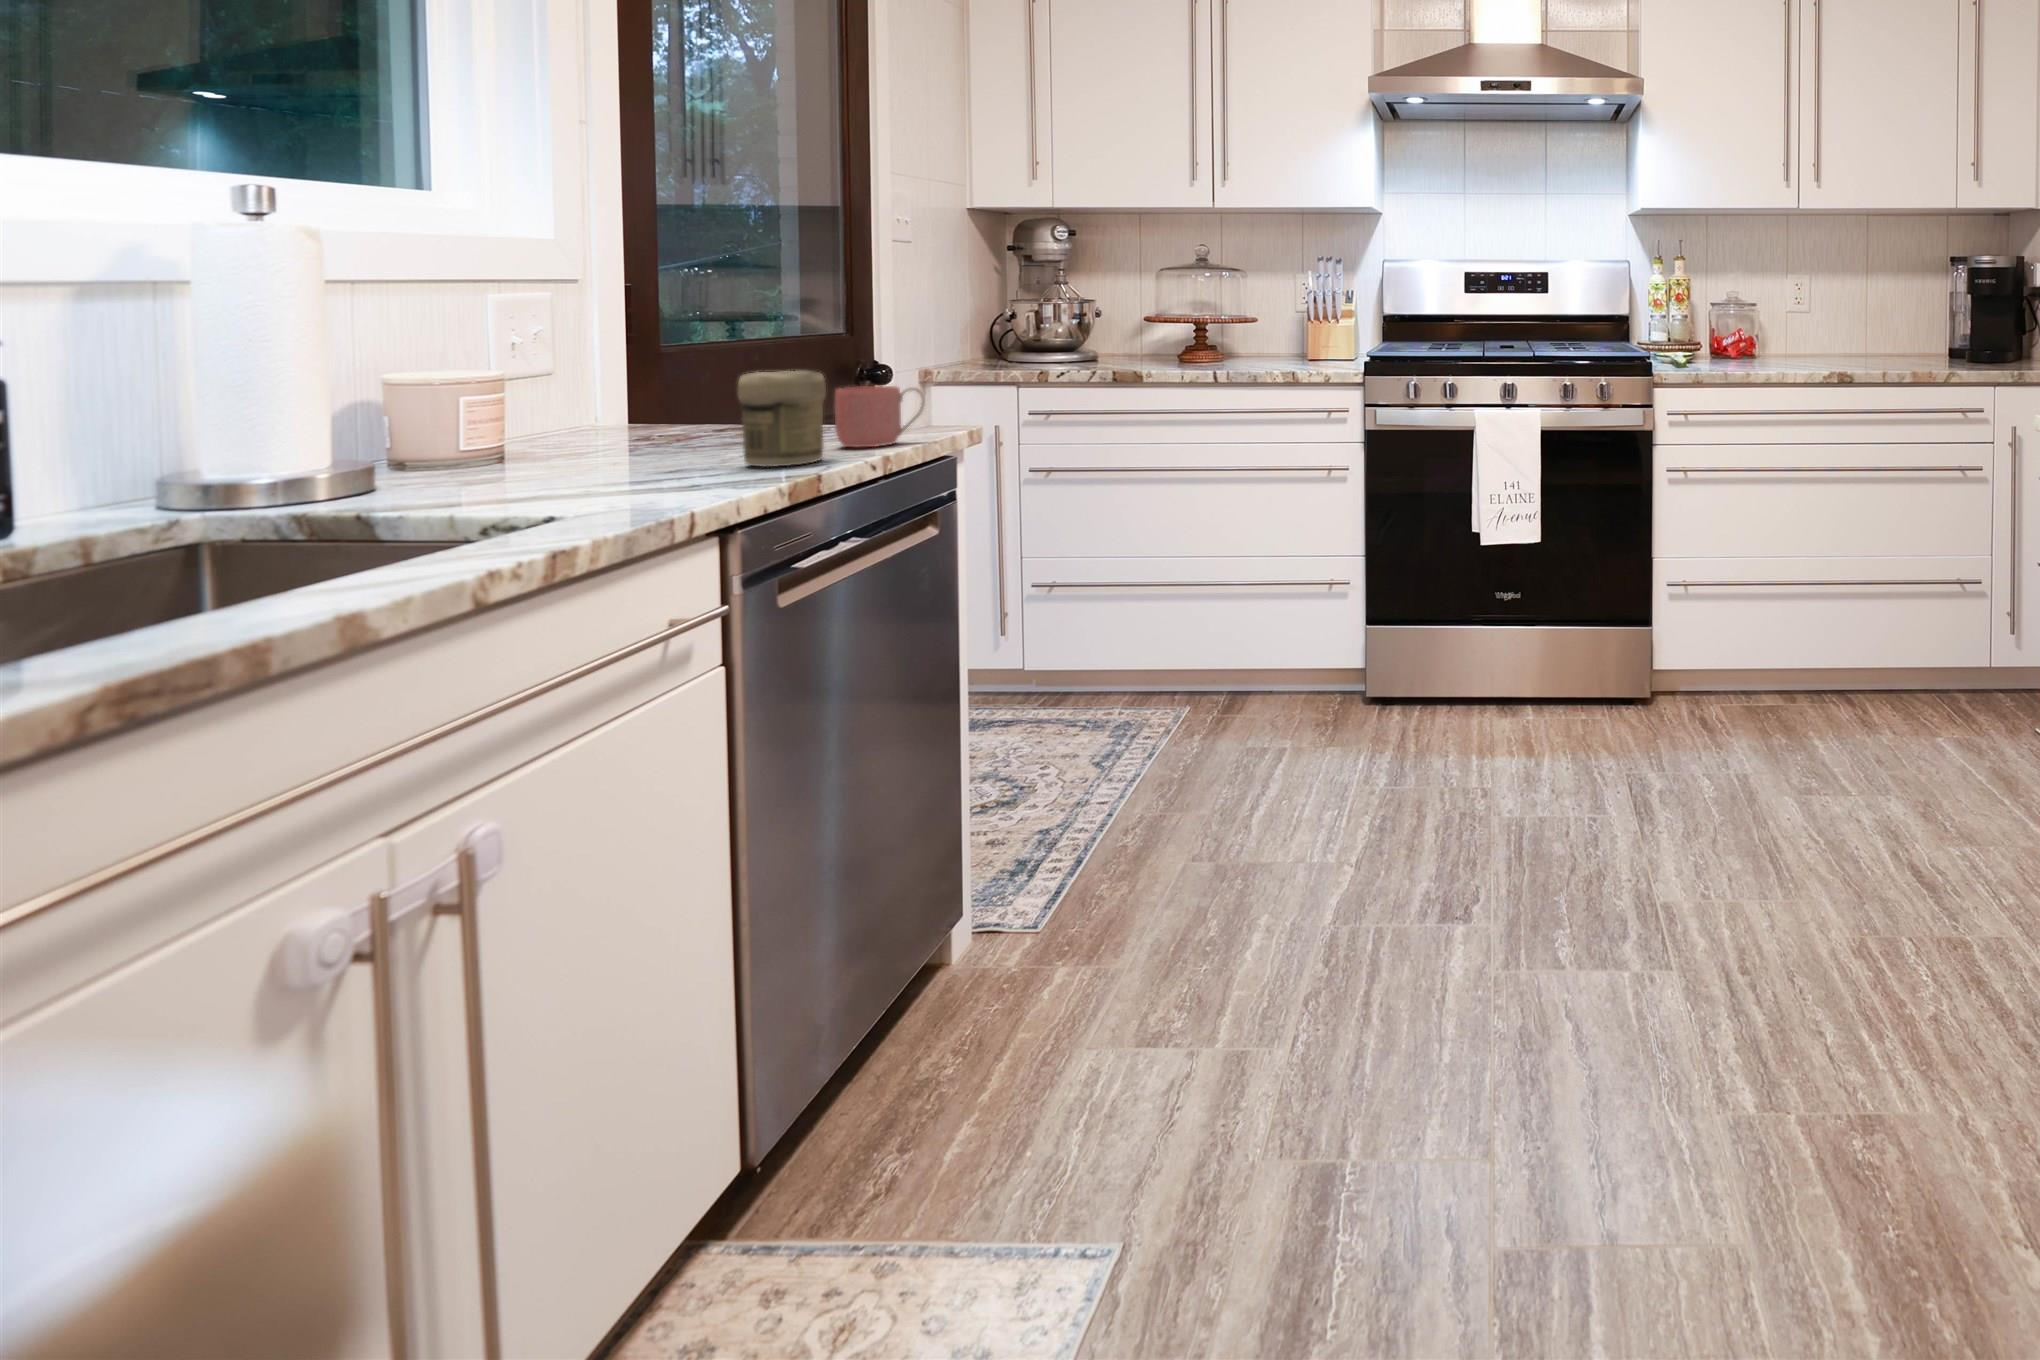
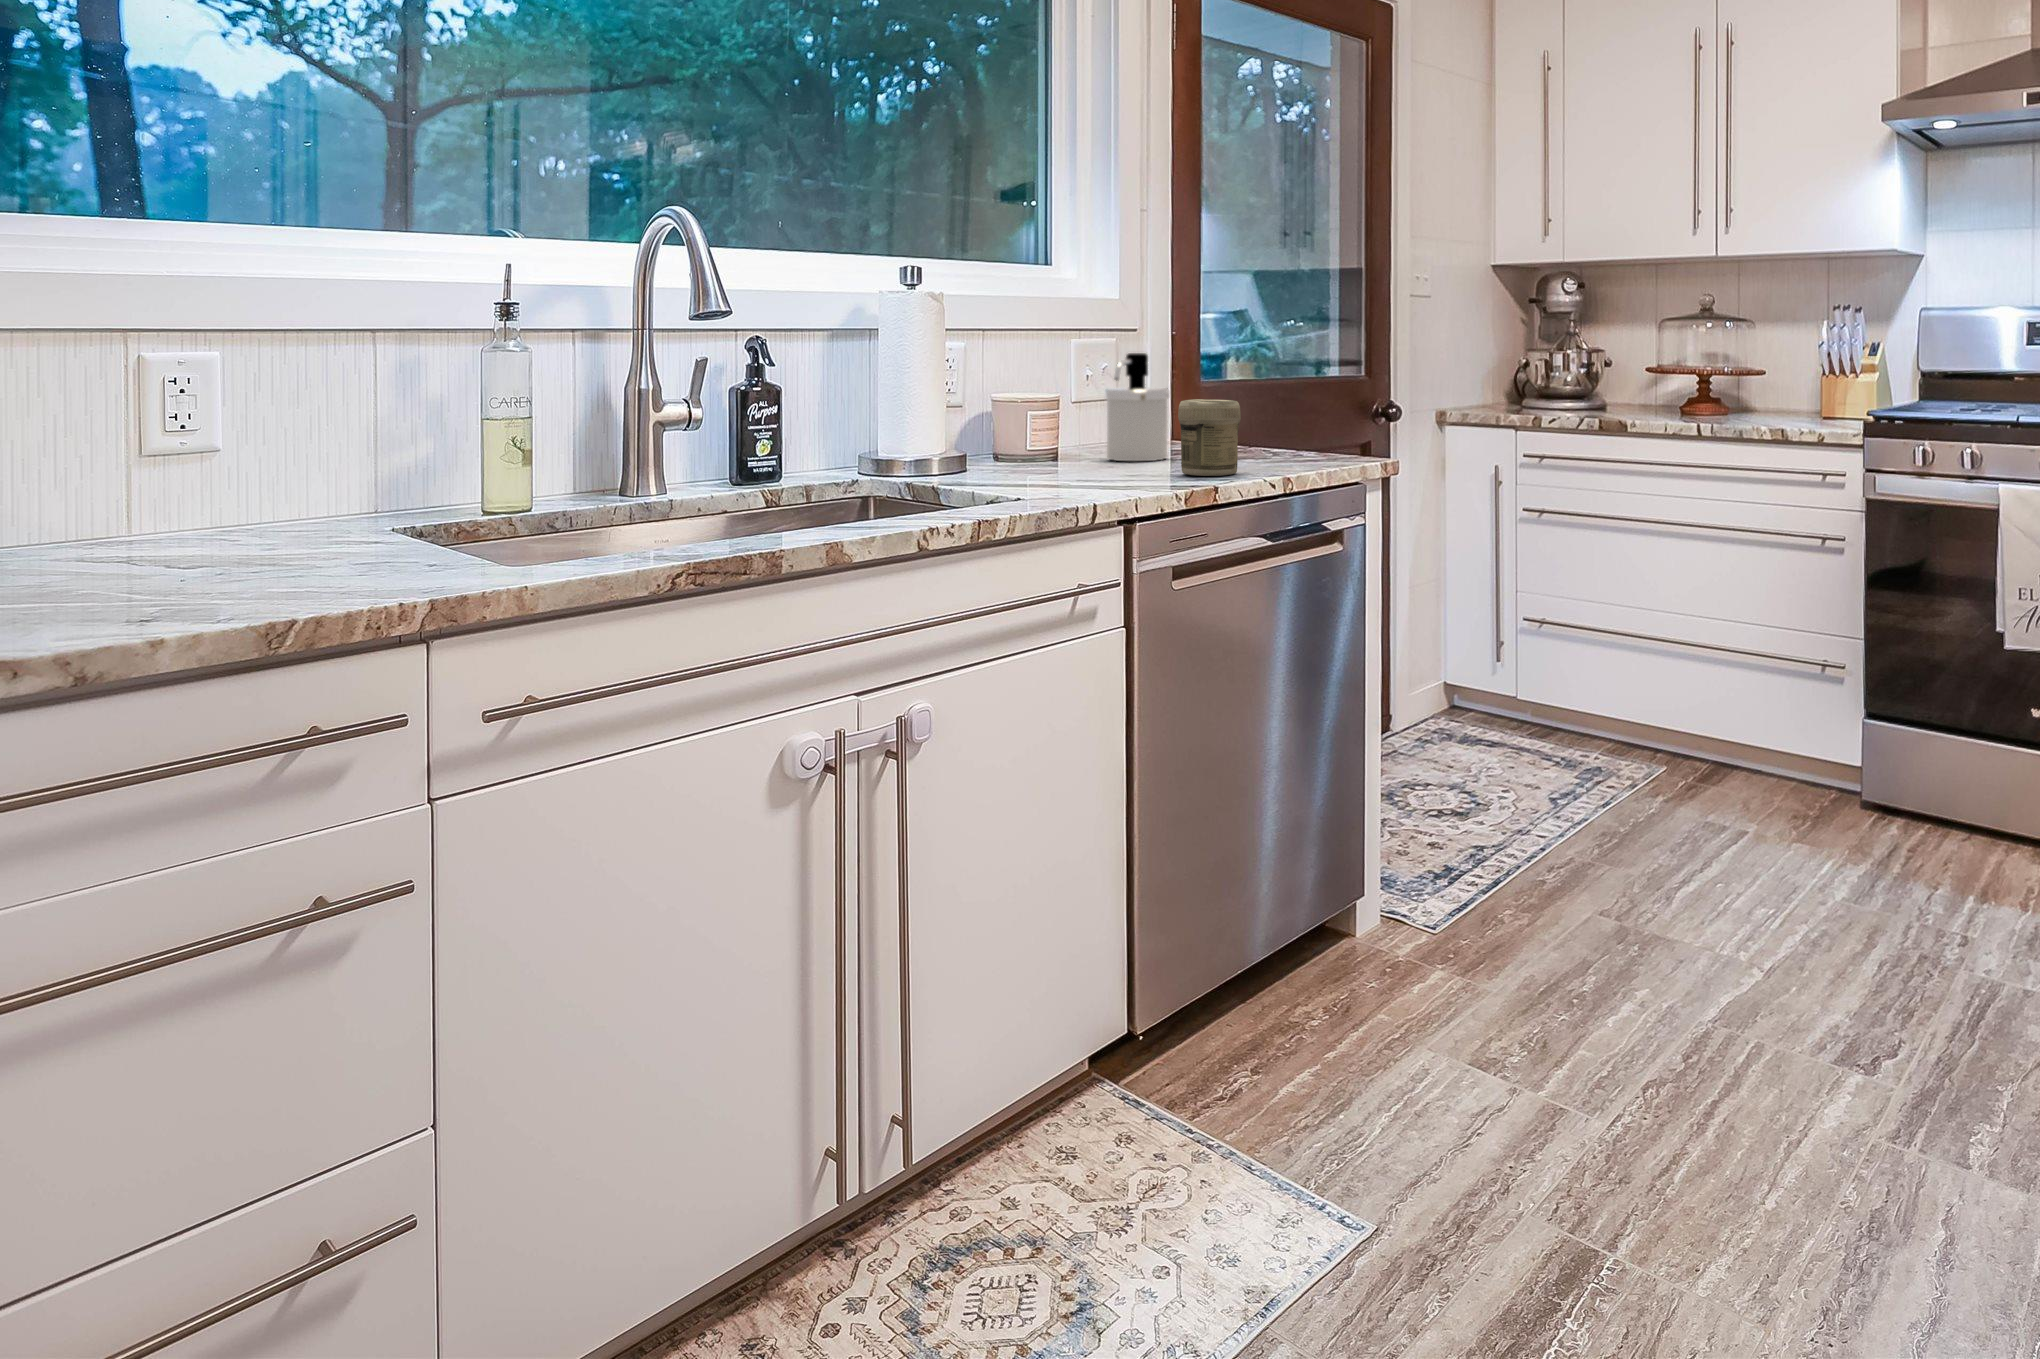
soap dispenser: none [569,315,671,458] -> present [1105,353,1169,461]
mug: present [835,386,925,447] -> none [1263,416,1331,467]

